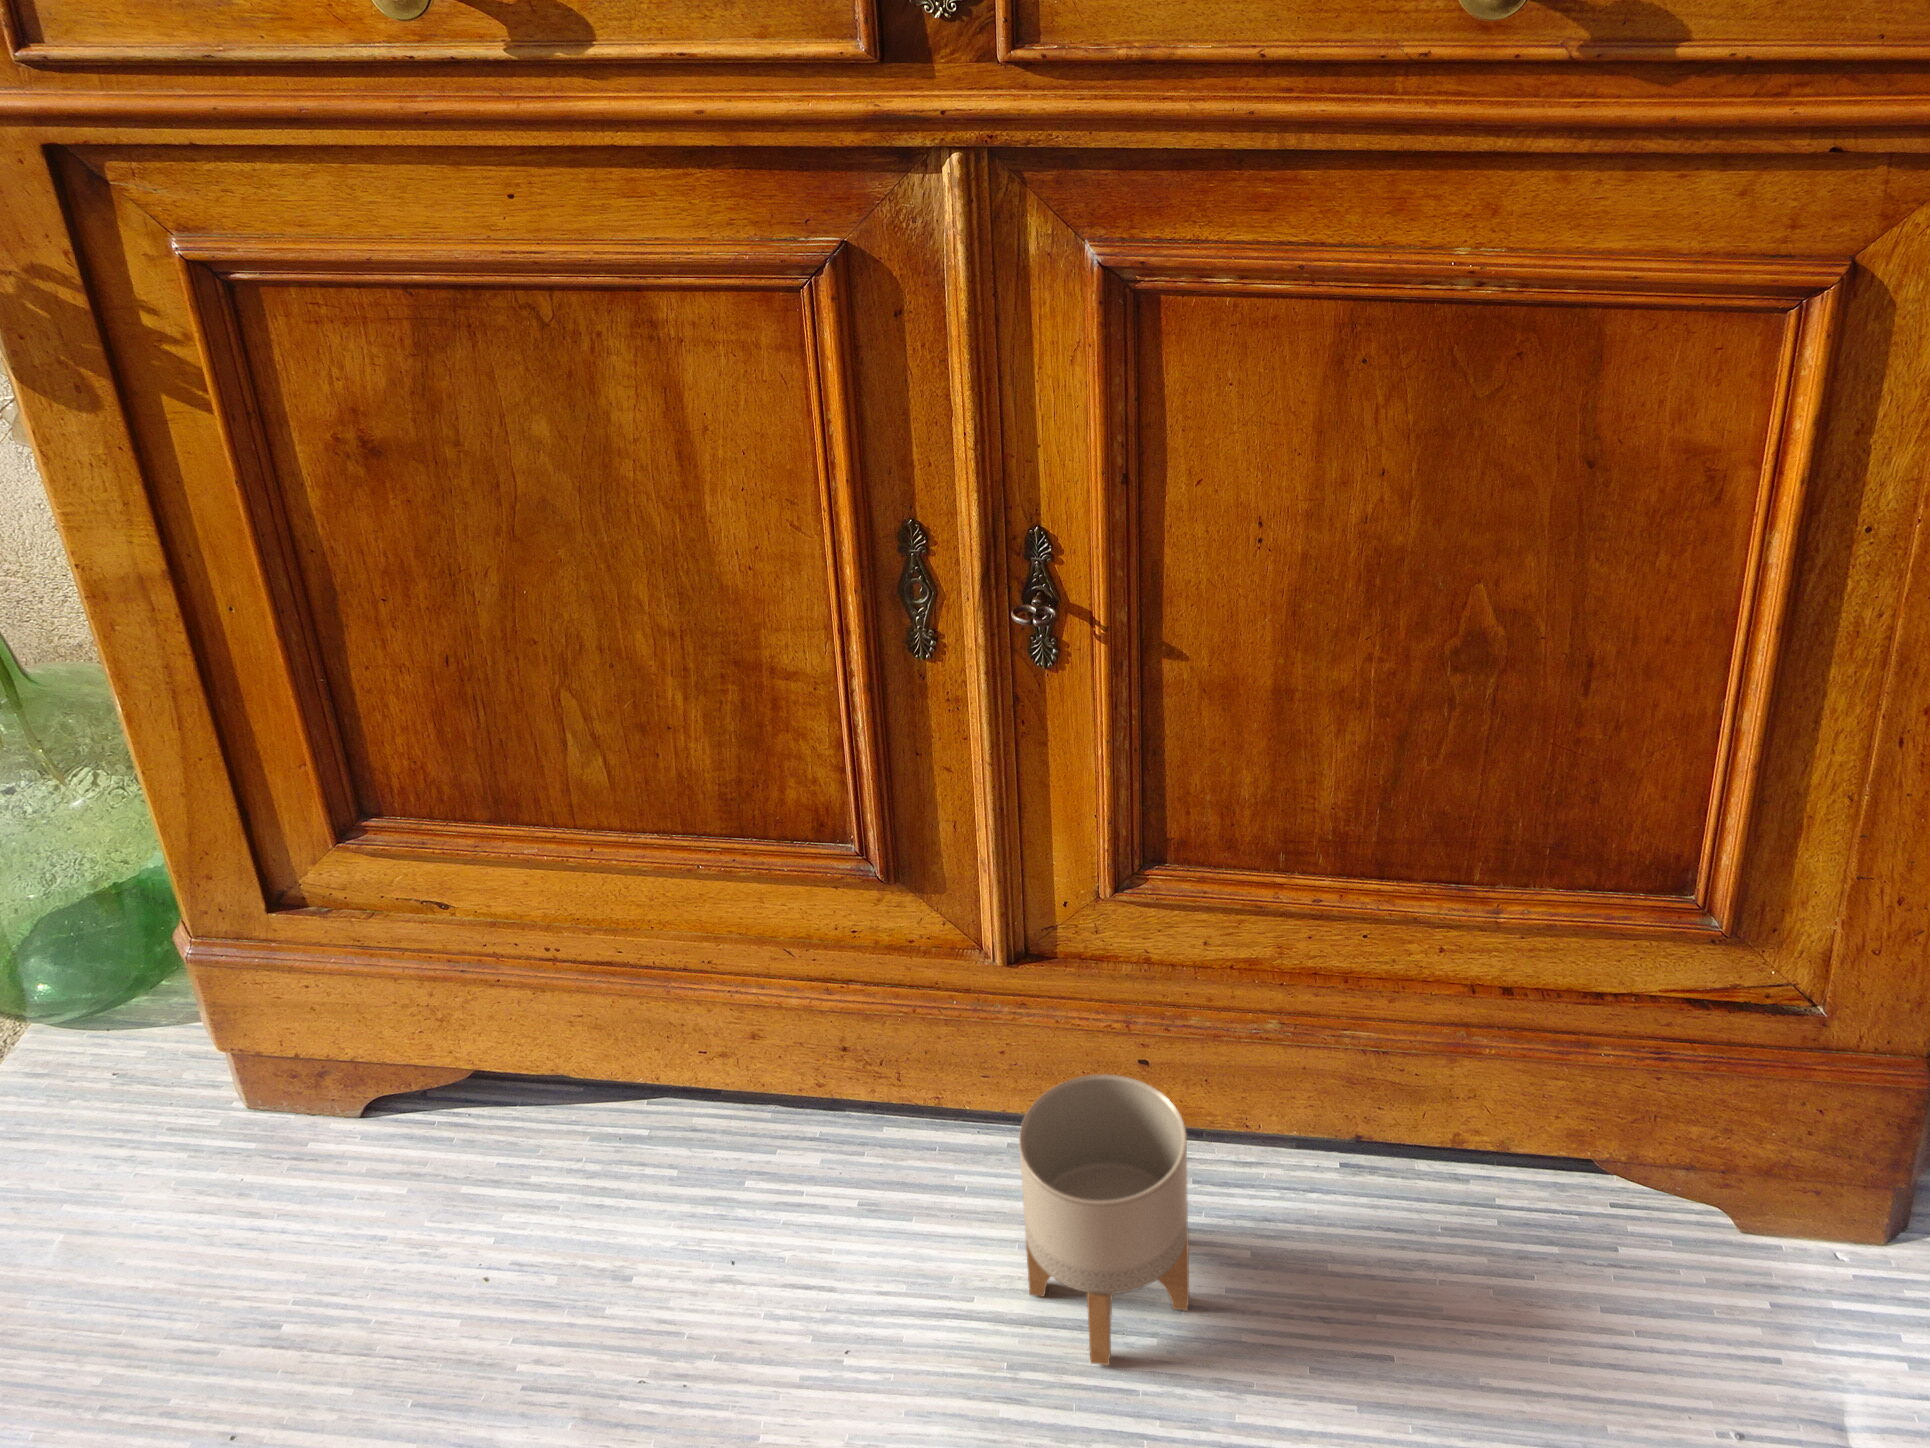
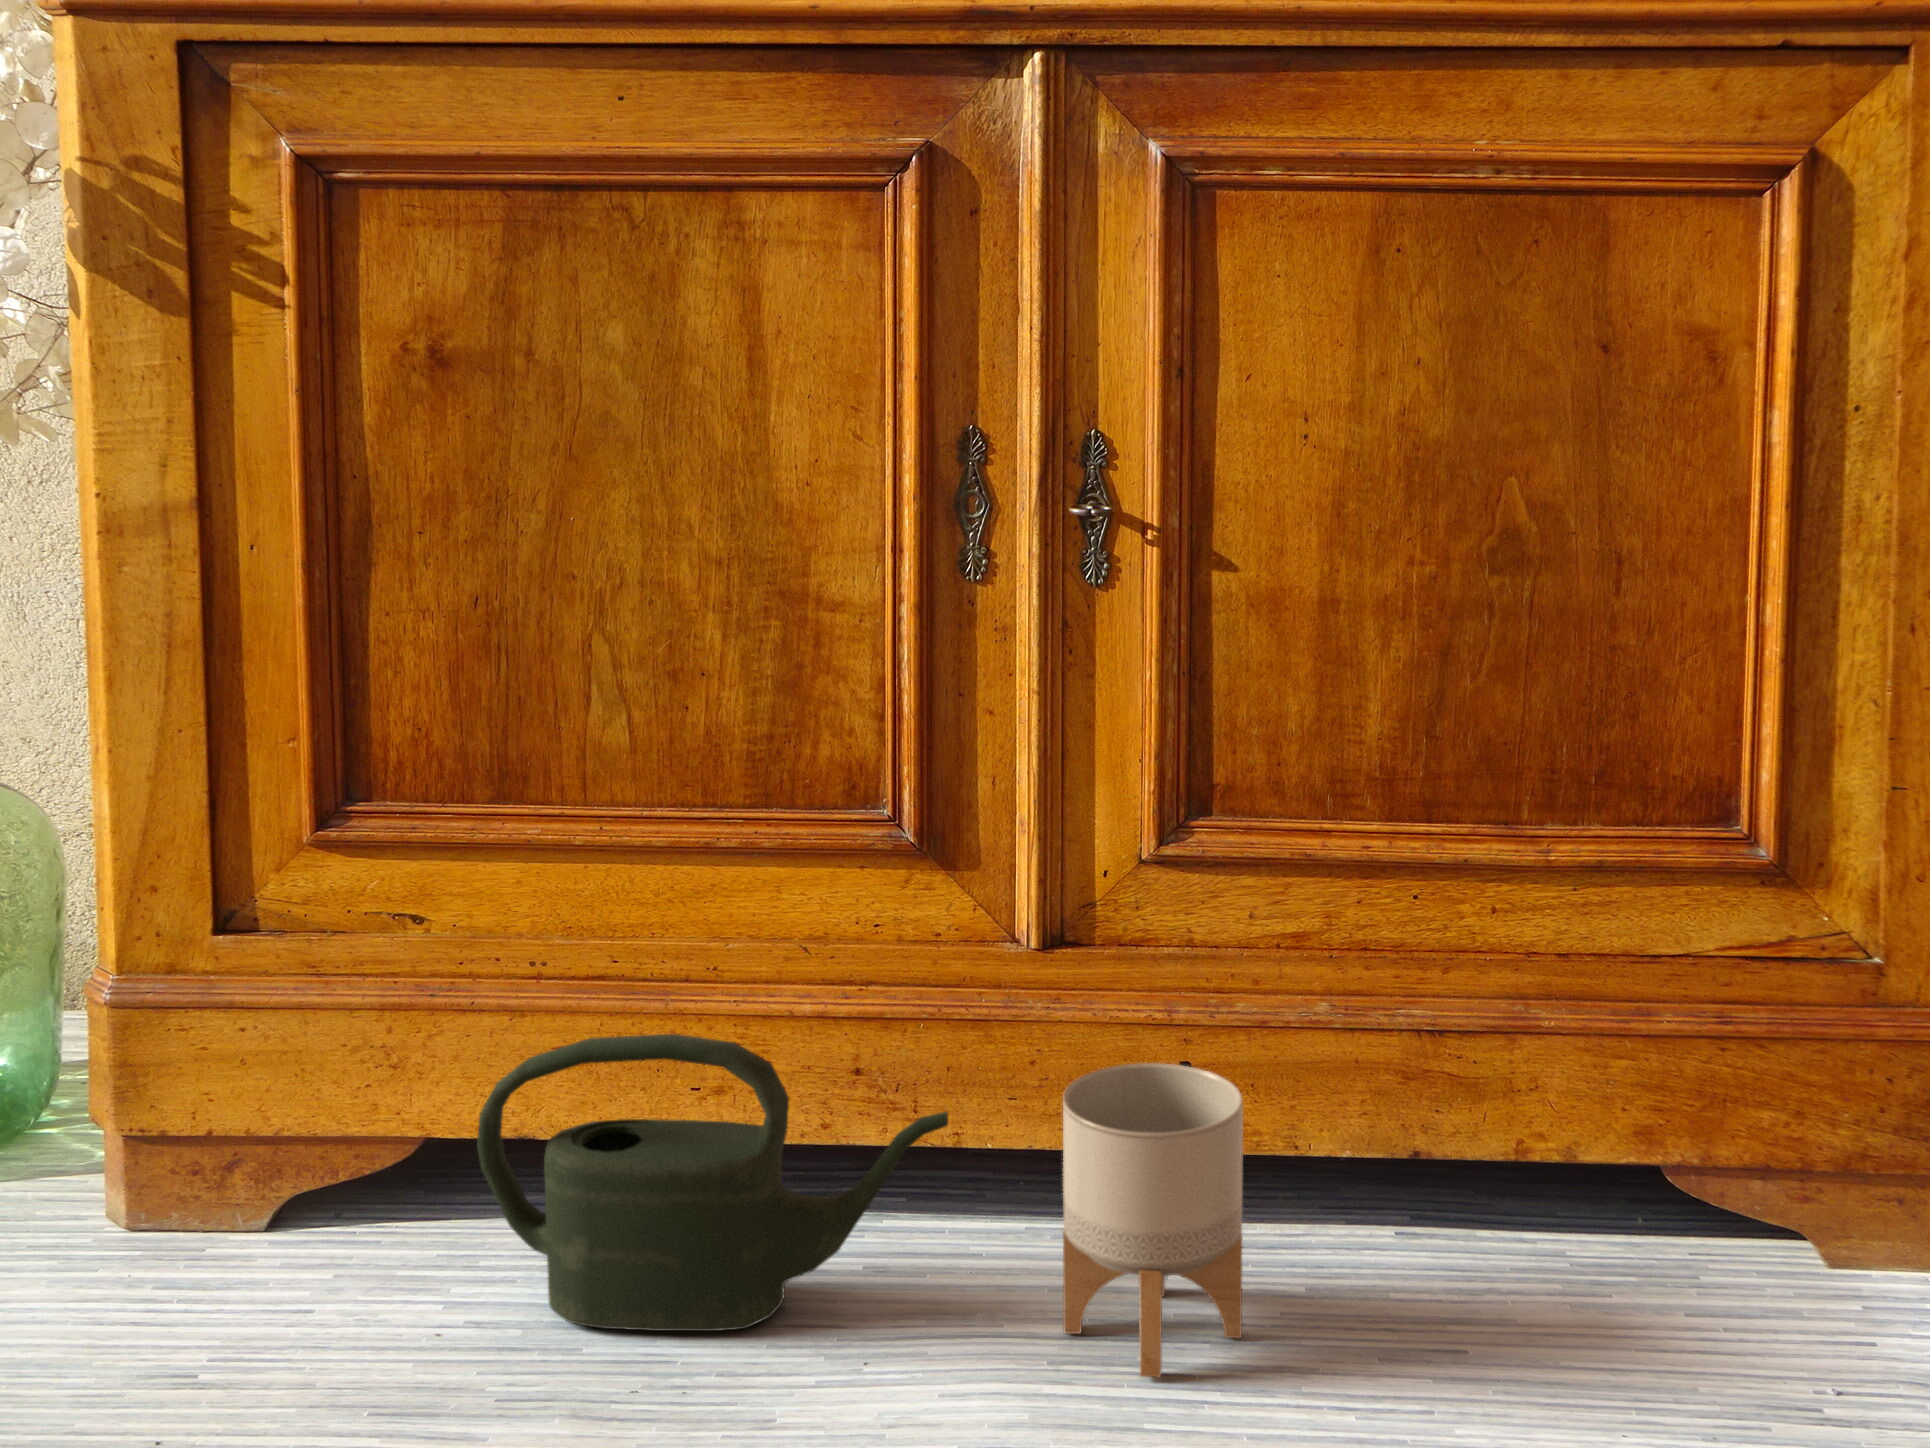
watering can: none [505,1044,920,1278] -> present [477,1034,948,1331]

